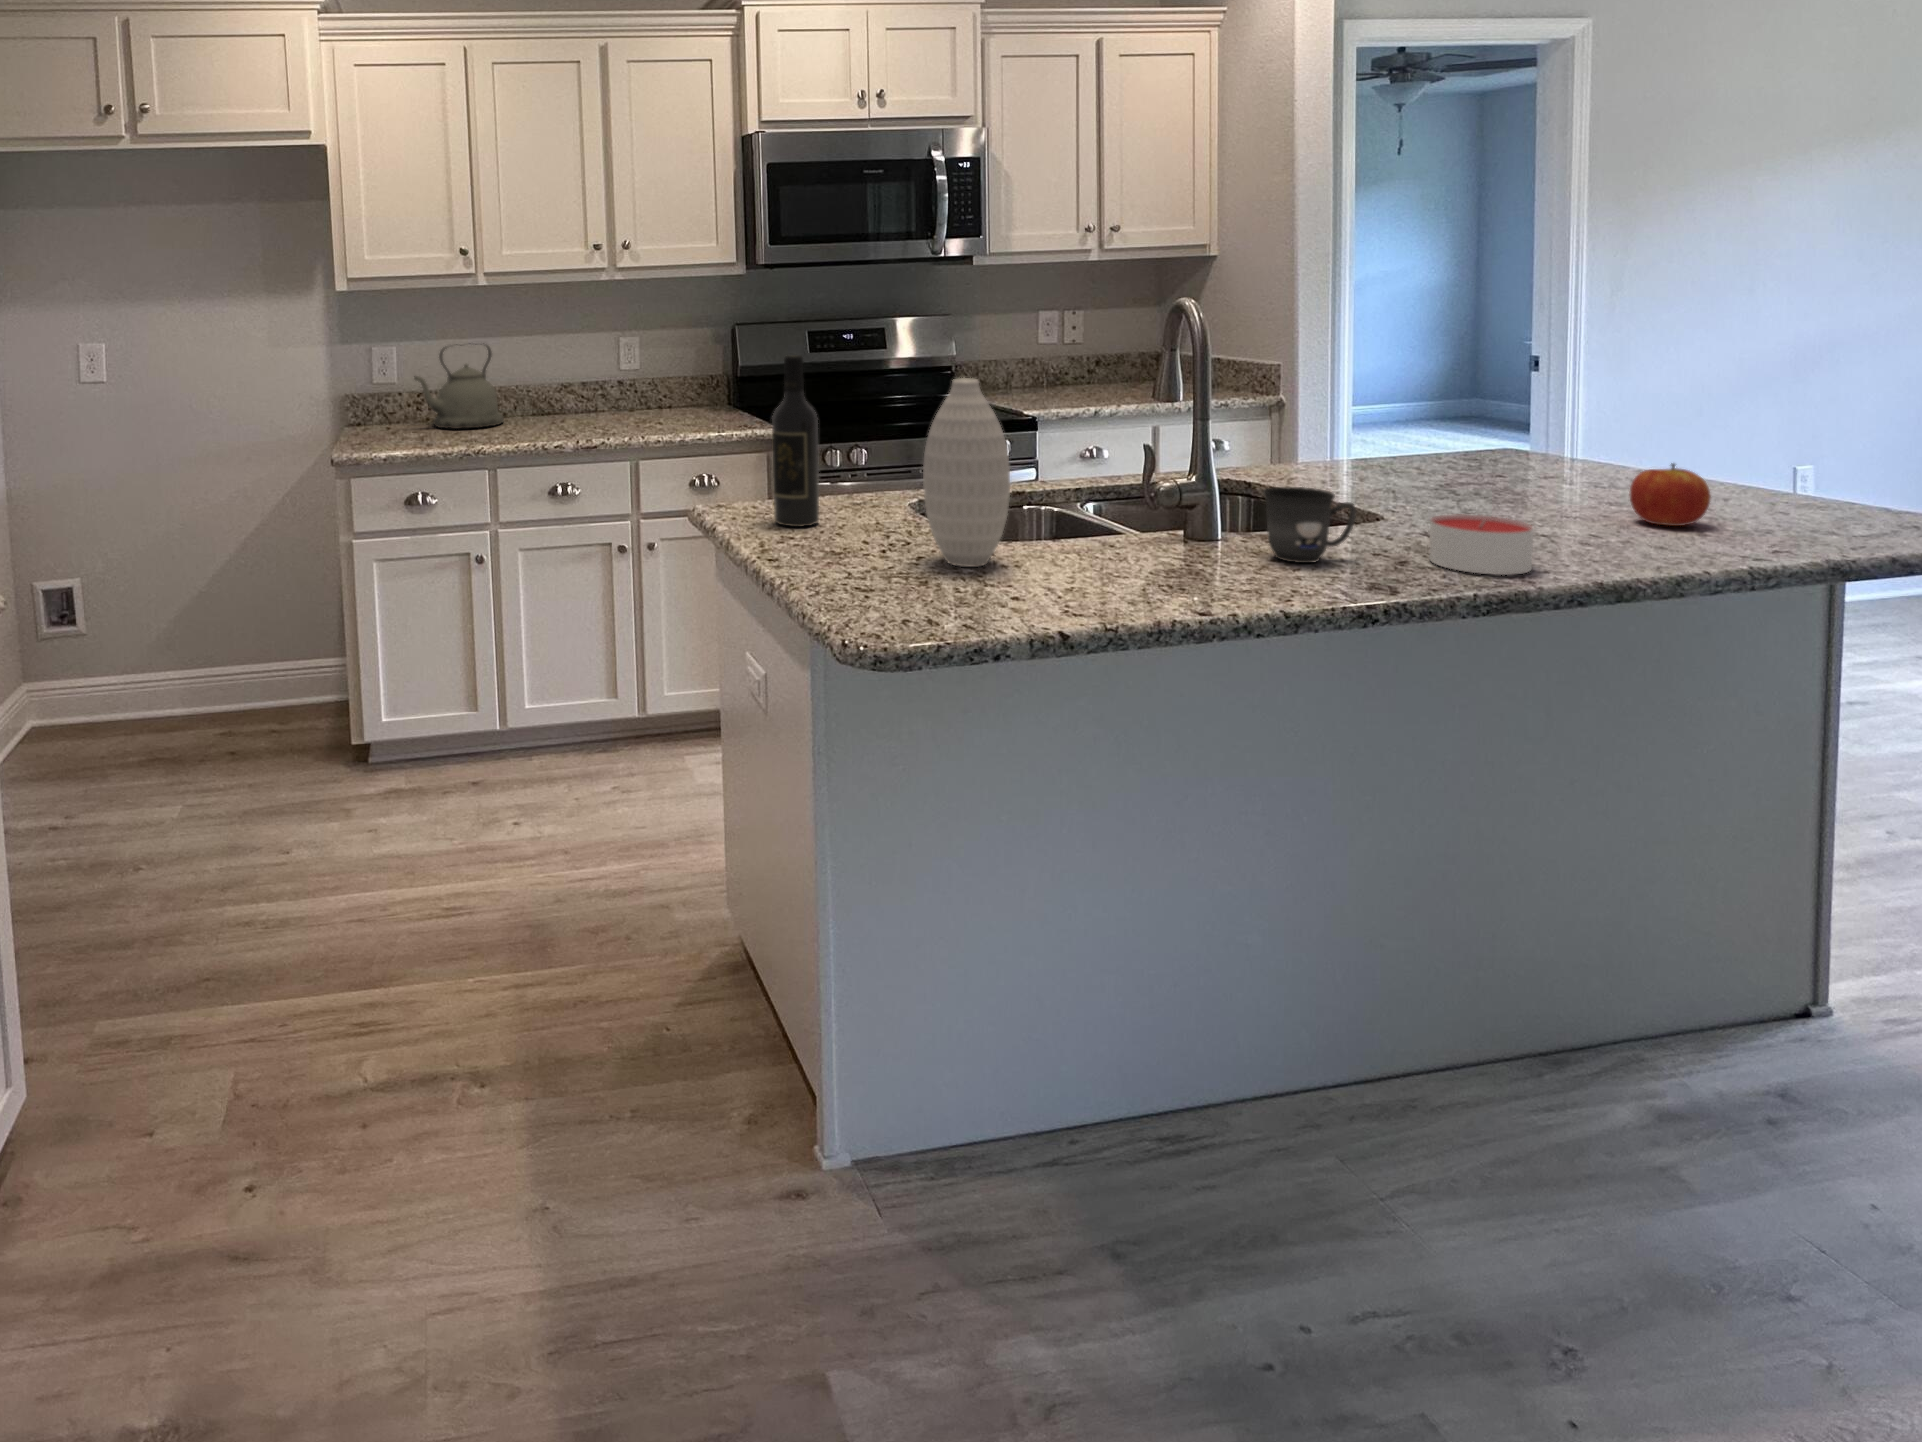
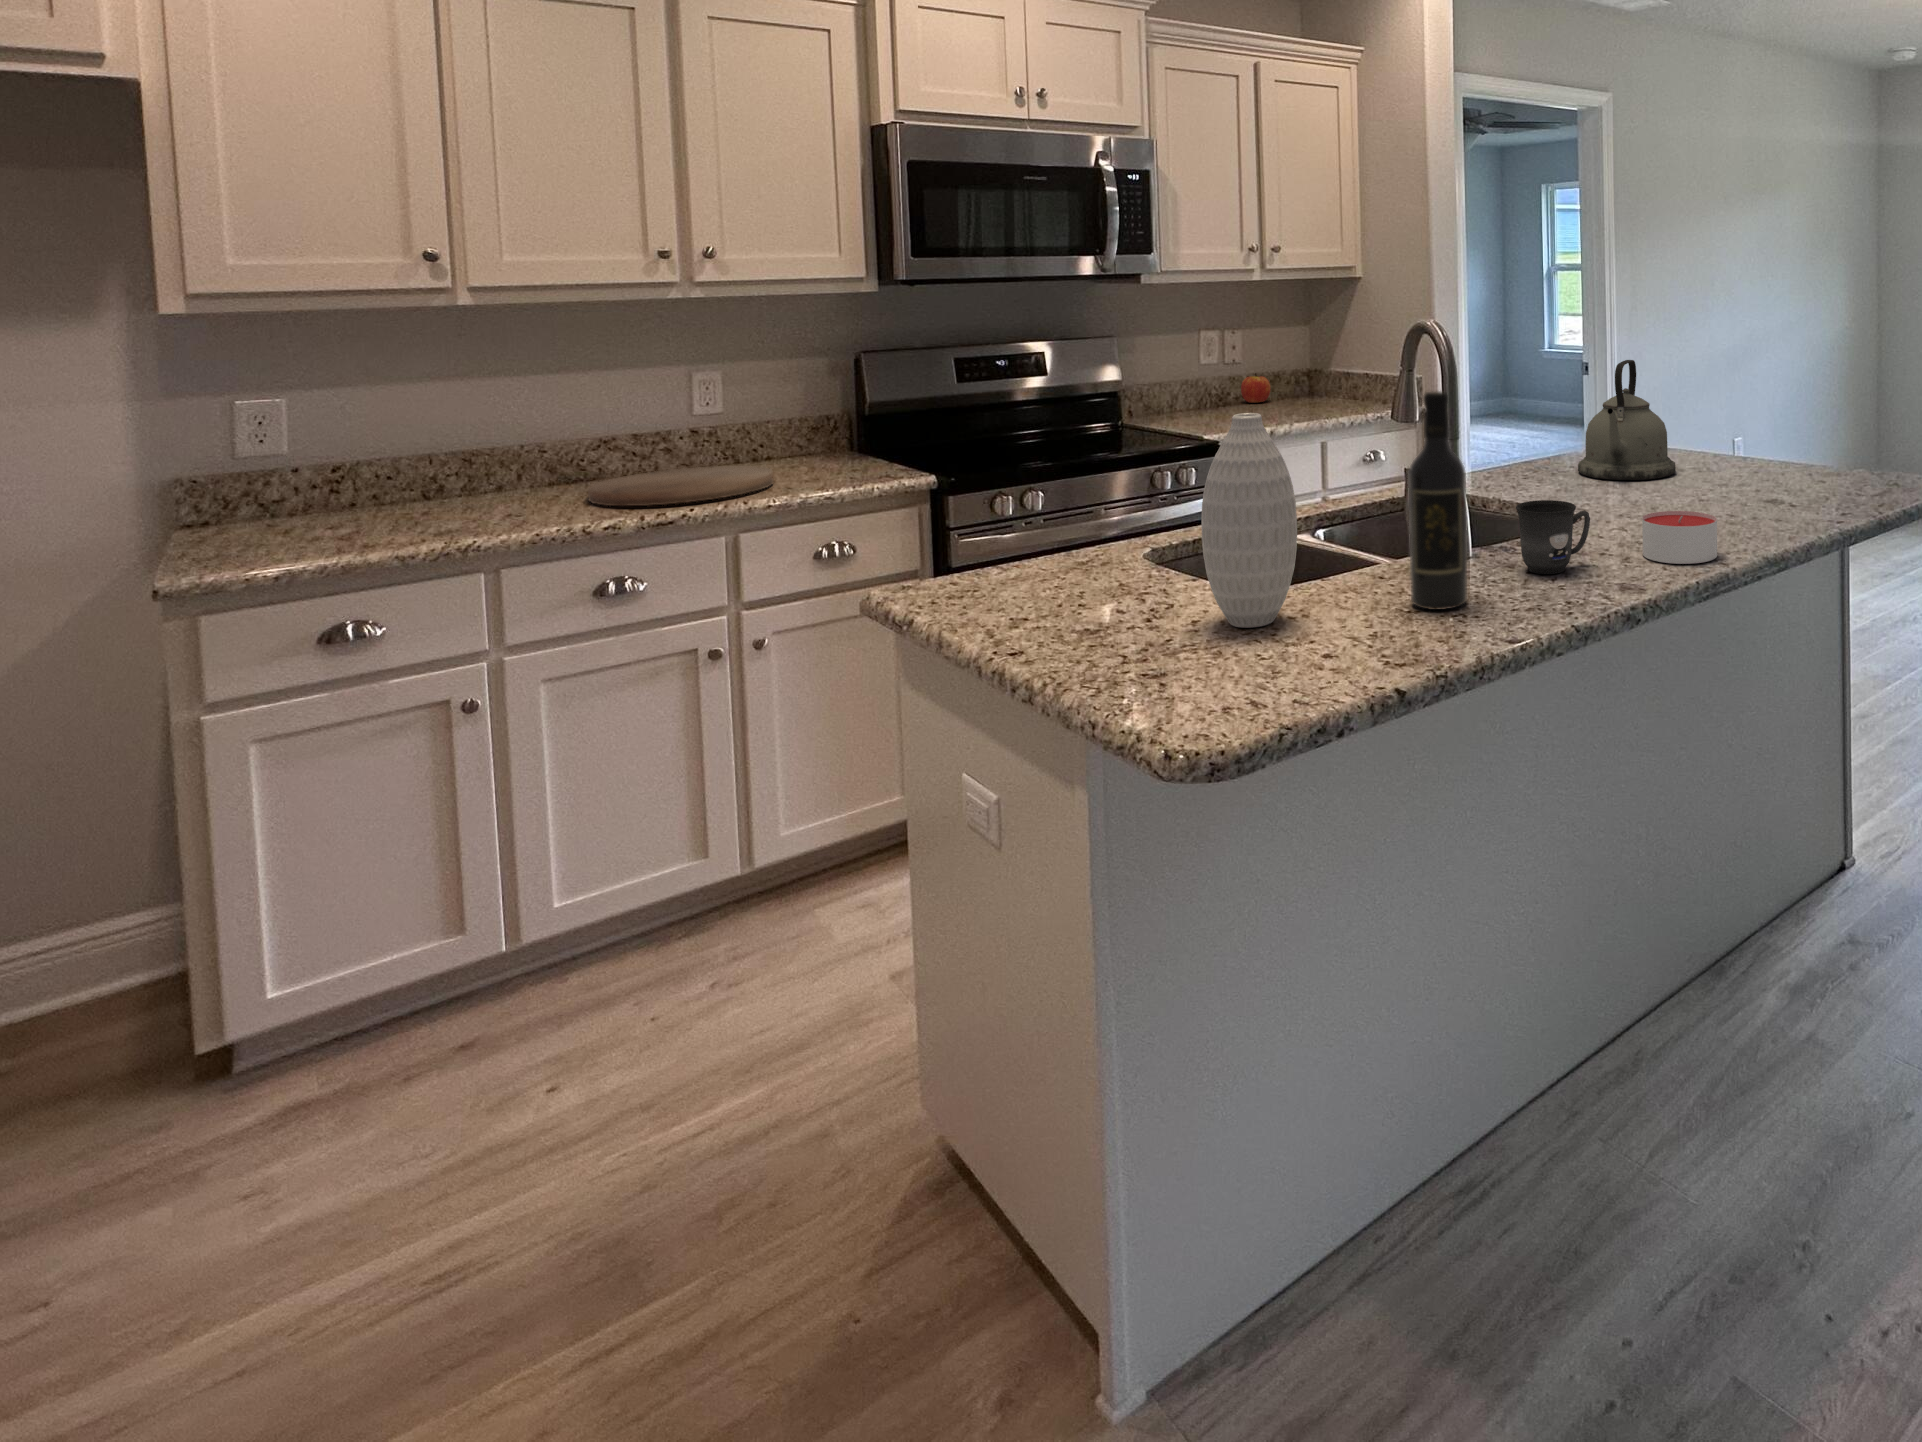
kettle: present [414,346,504,429] -> present [1578,360,1676,480]
wine bottle: present [772,355,819,527] -> present [1408,391,1467,610]
cutting board: none [551,408,668,433] -> present [588,466,773,506]
apple: present [1629,463,1711,526] -> present [1241,373,1271,403]

